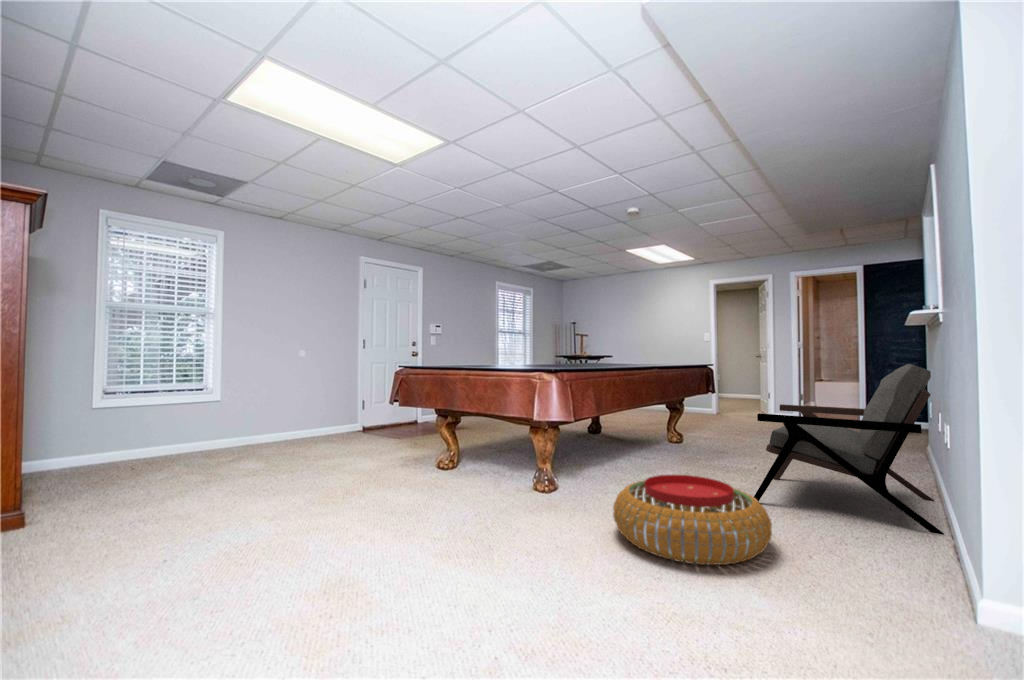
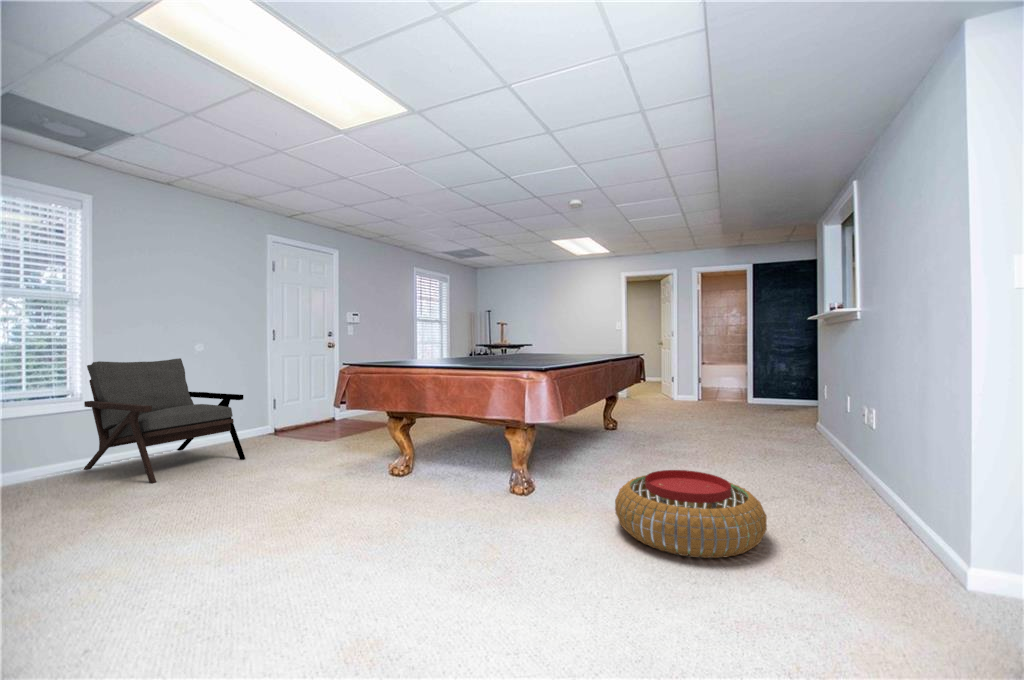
armchair: present [753,364,944,535] -> present [84,358,245,483]

